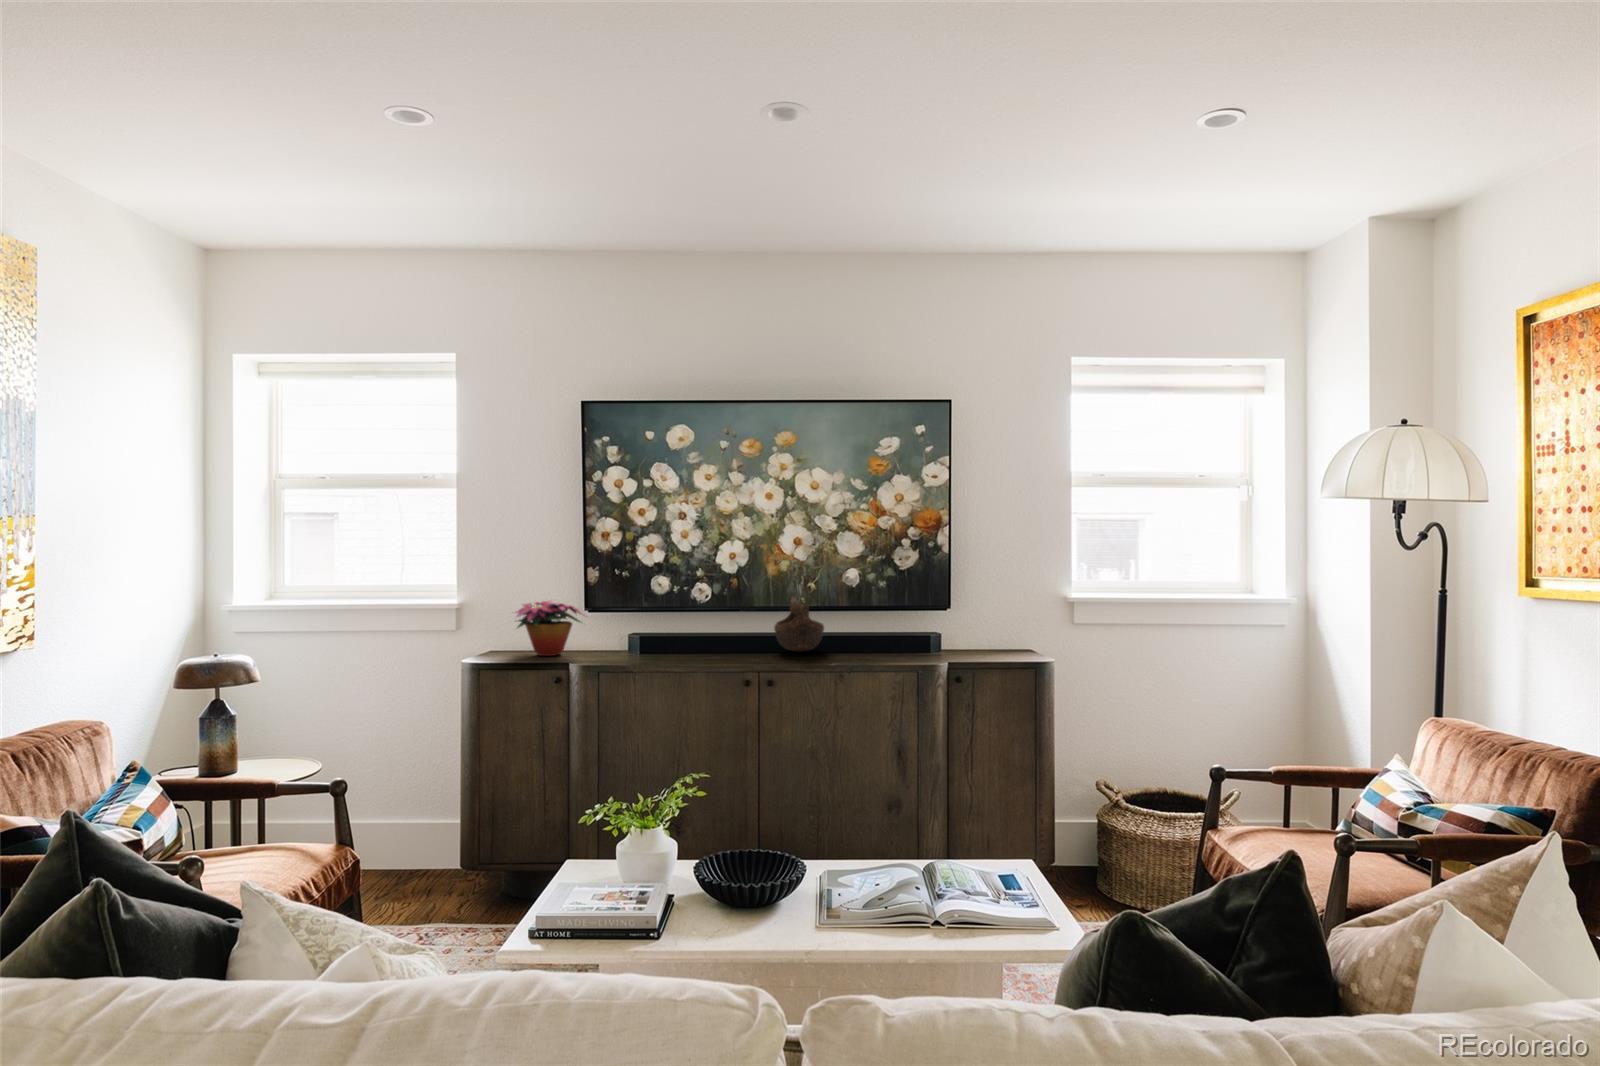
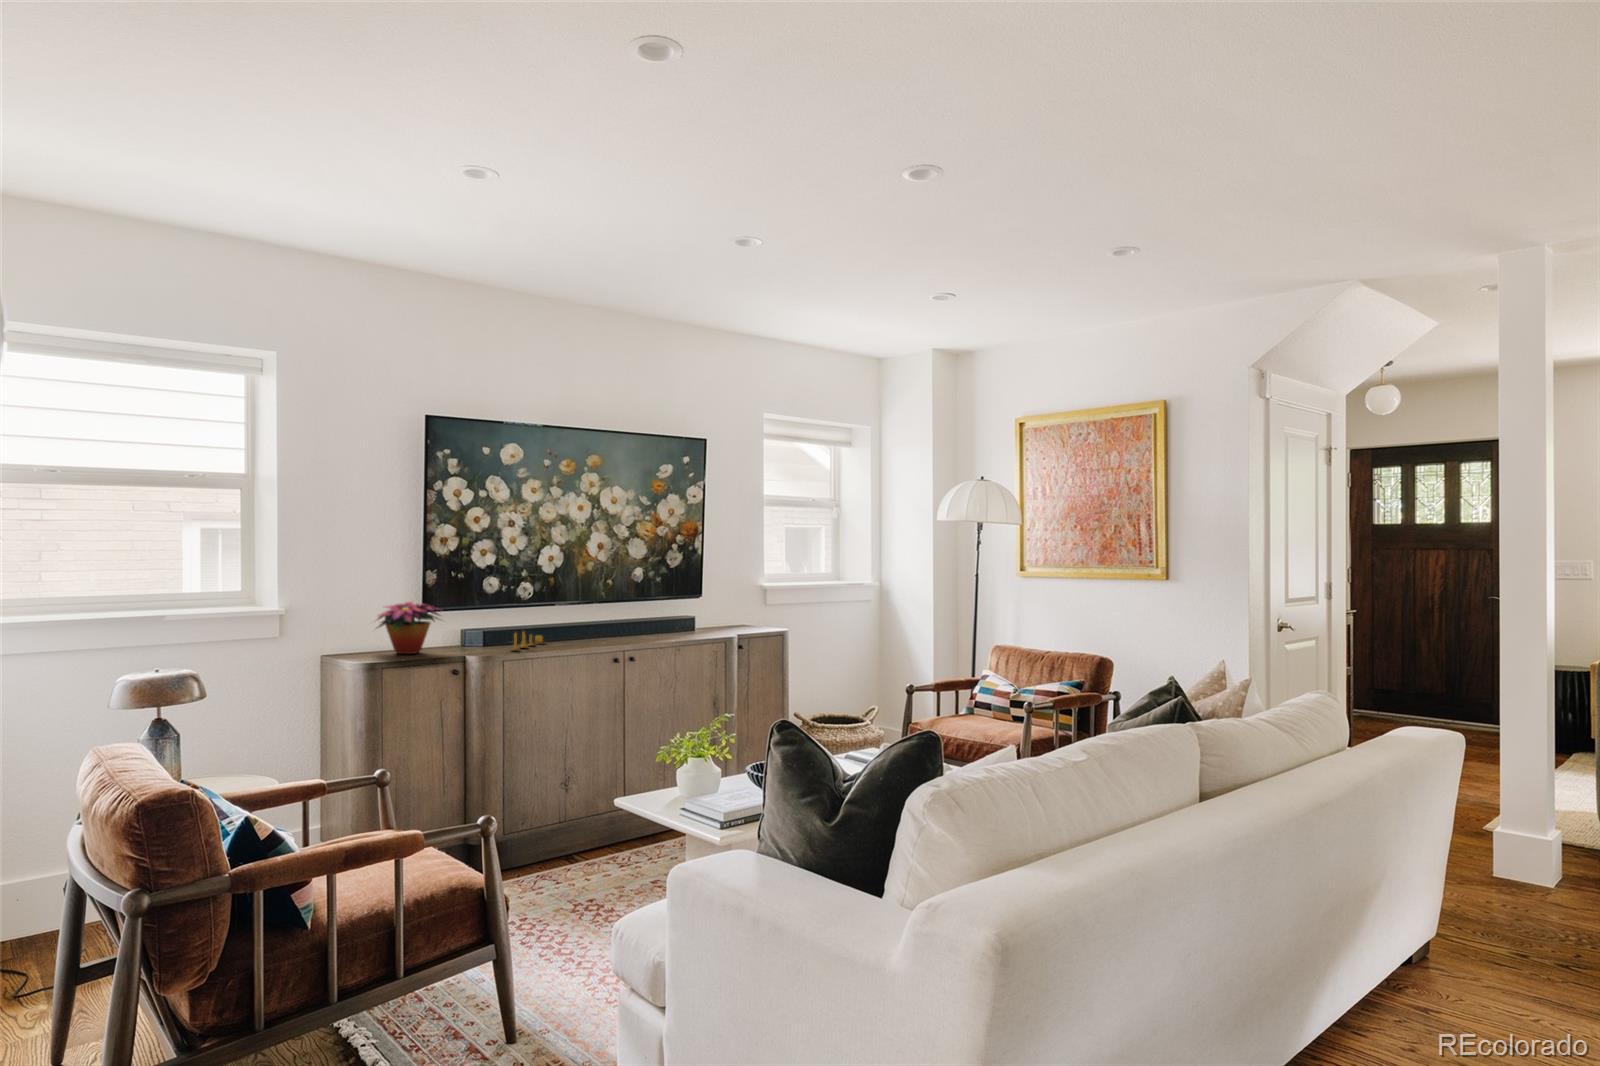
decorative bowl: present [774,596,824,652] -> none [592,591,642,636]
candle: none [641,637,703,659] -> present [512,632,543,650]

